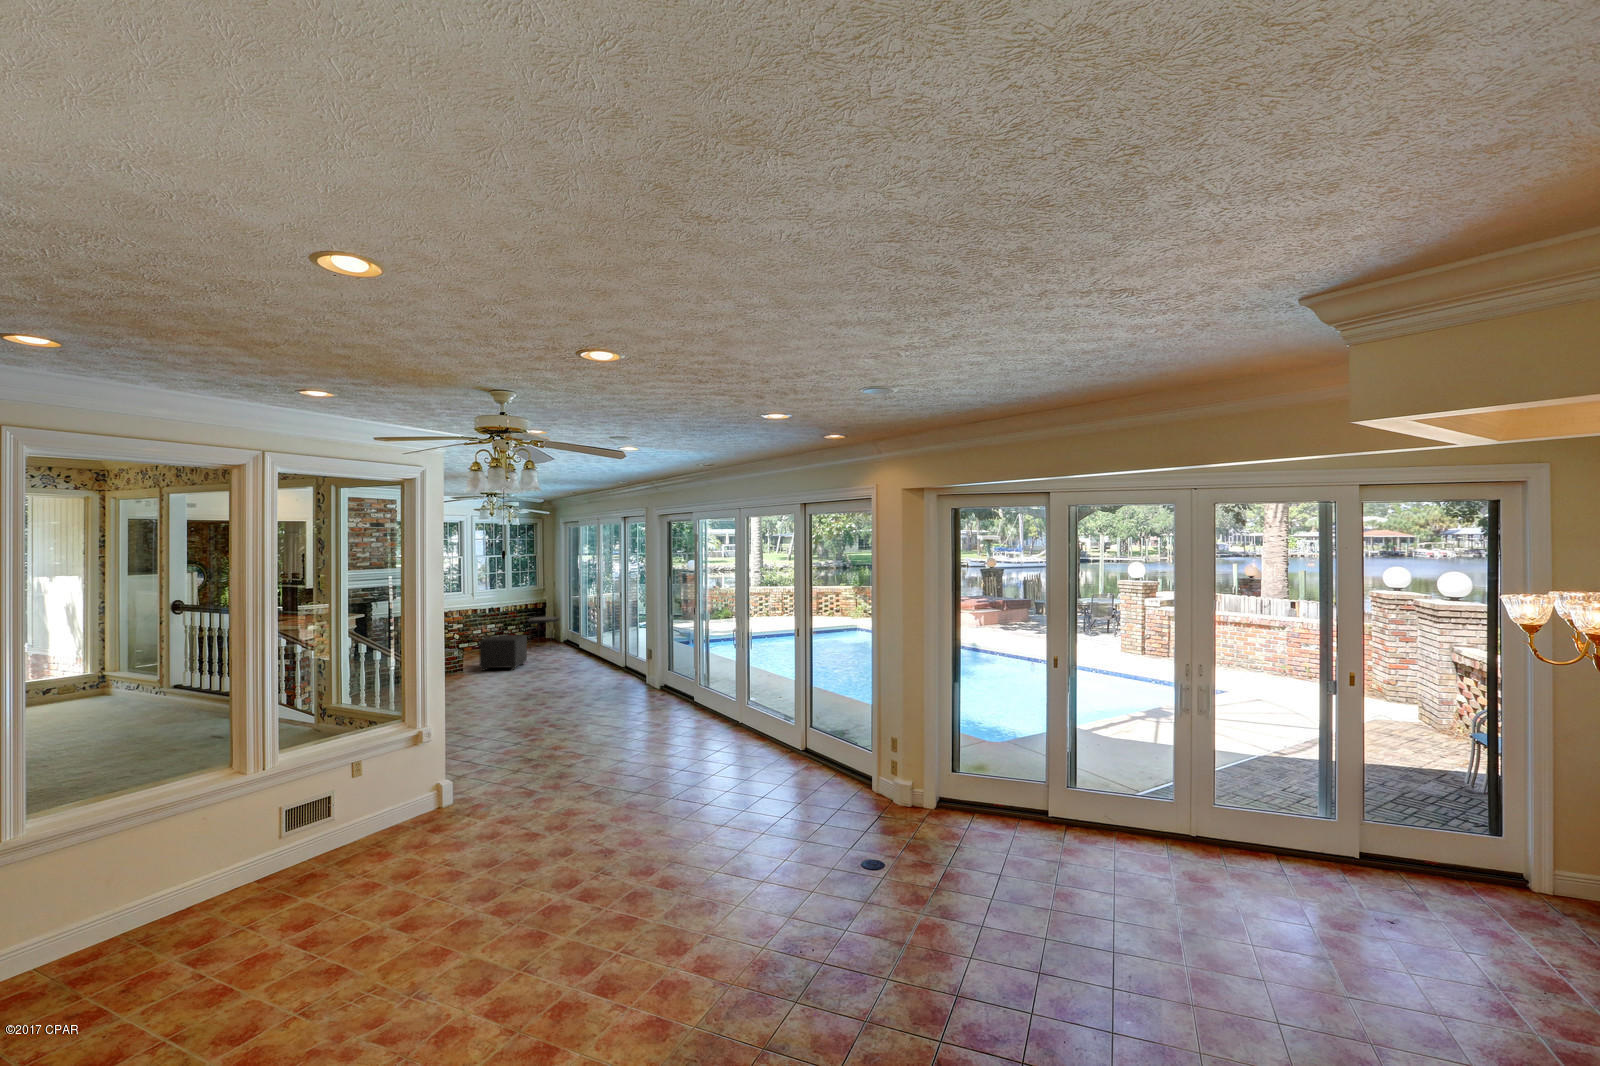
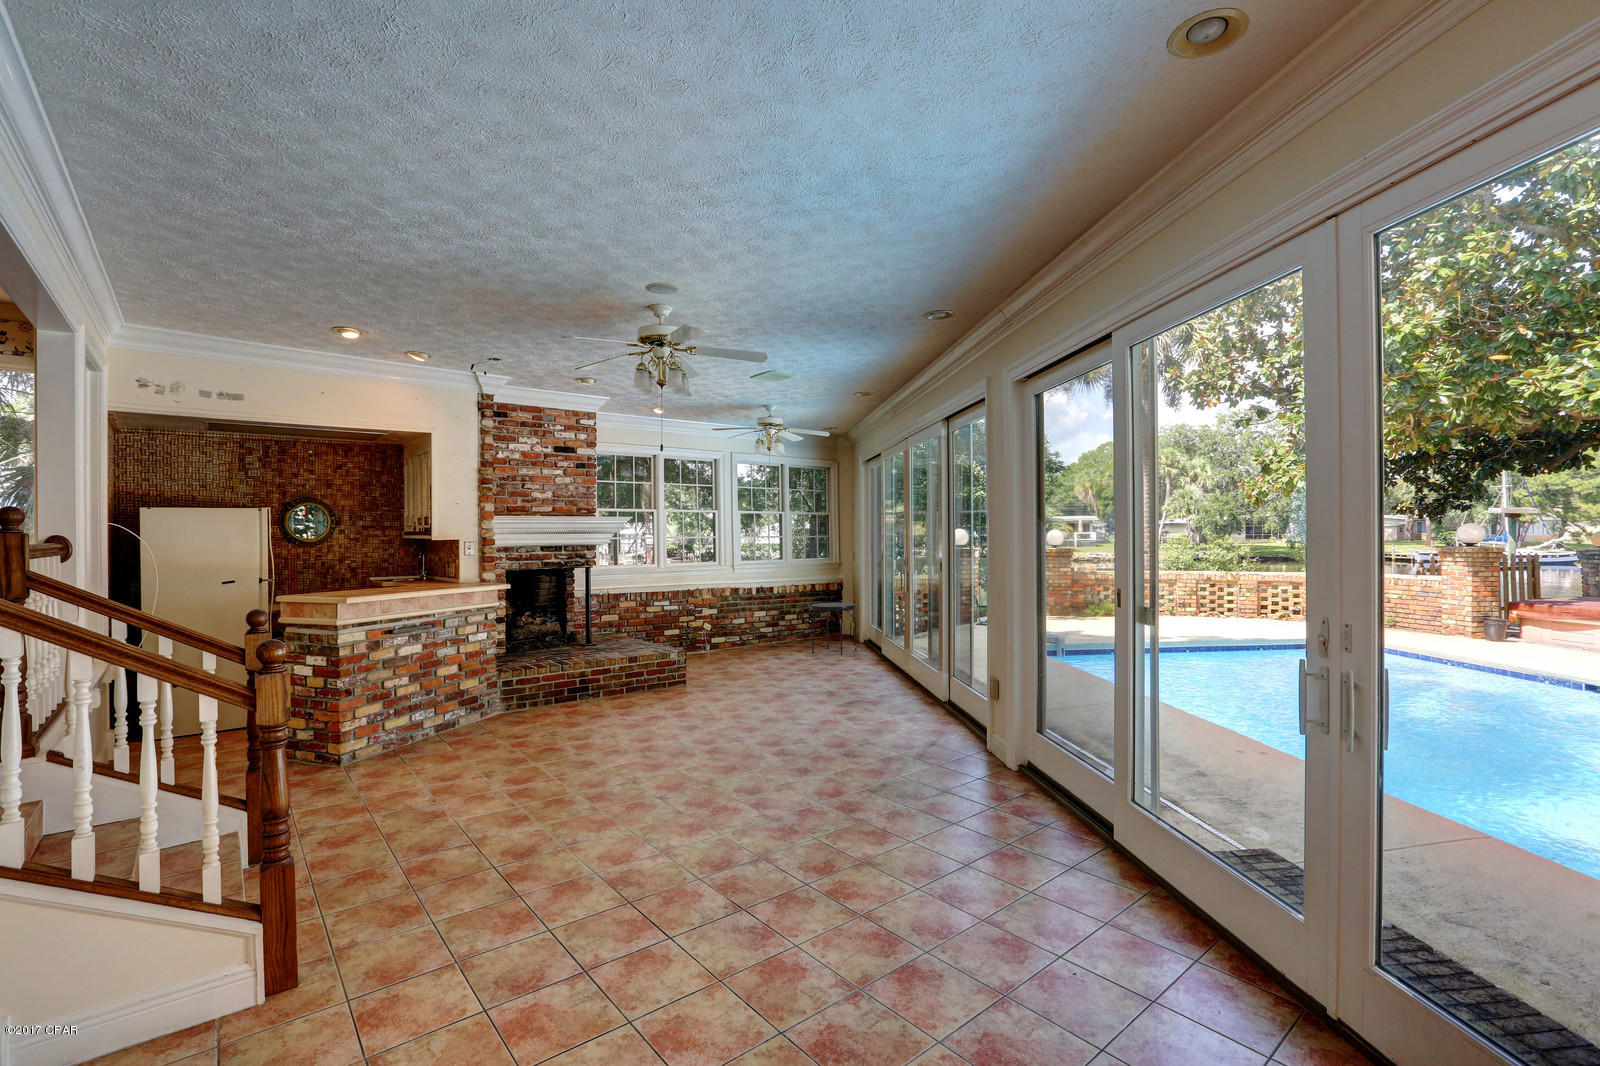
ottoman: present [479,635,527,671] -> none [710,627,789,687]

